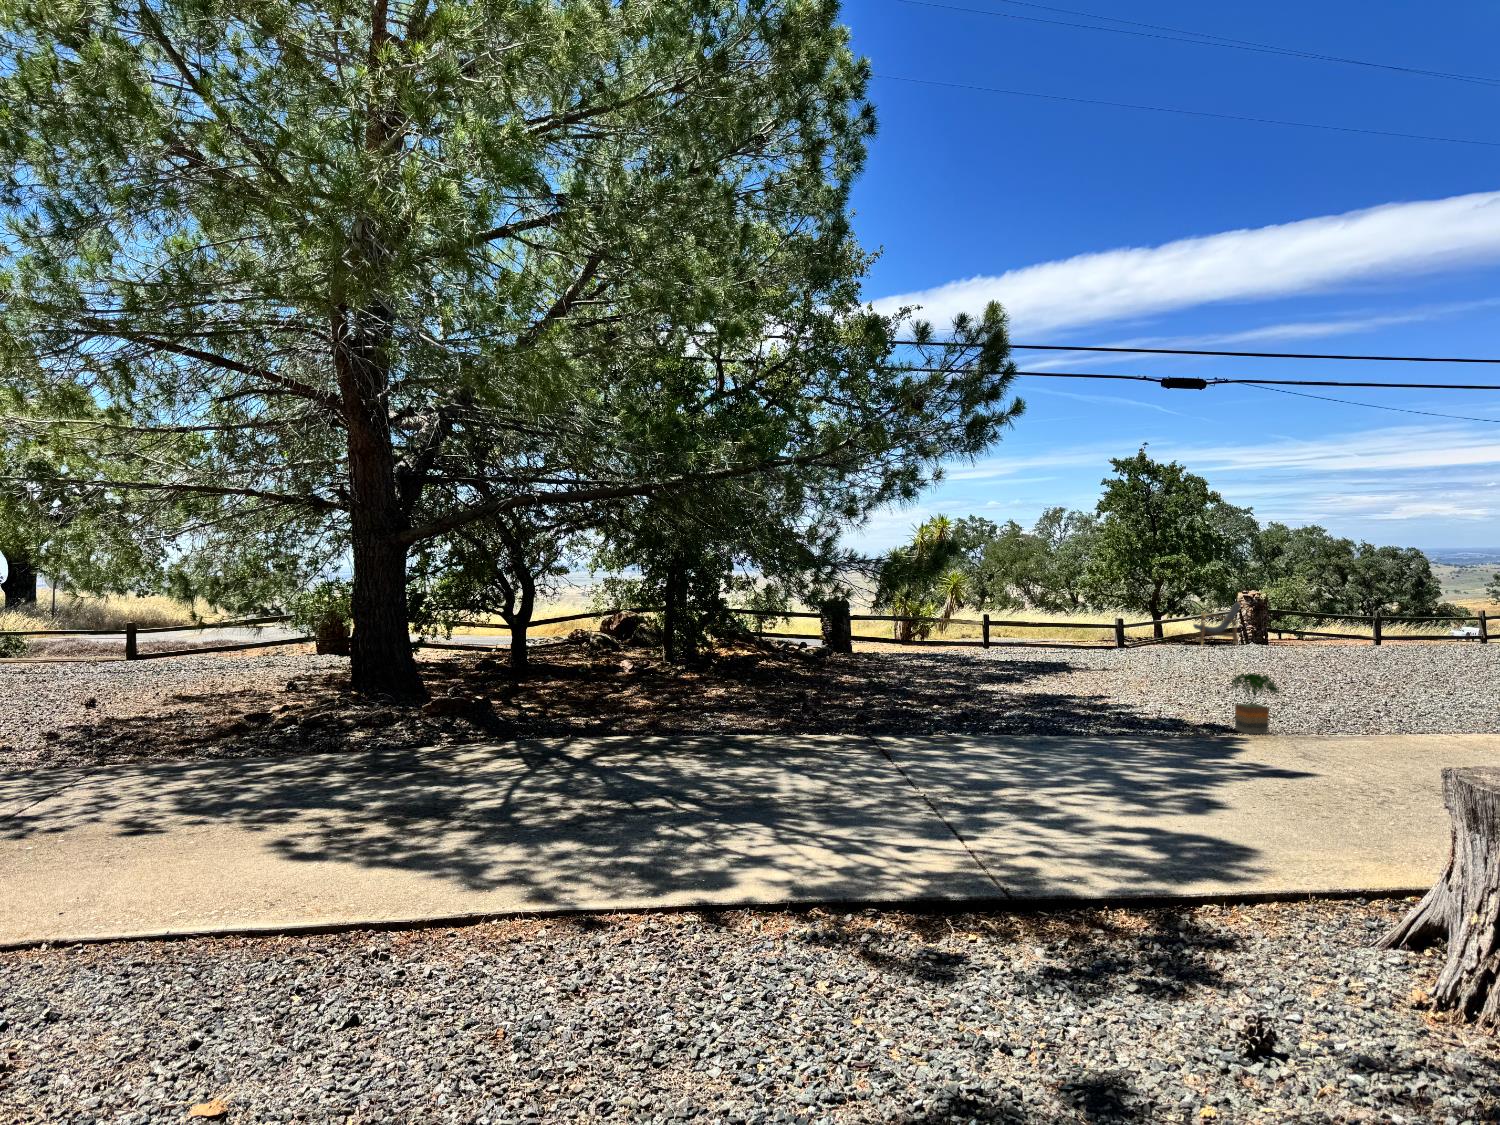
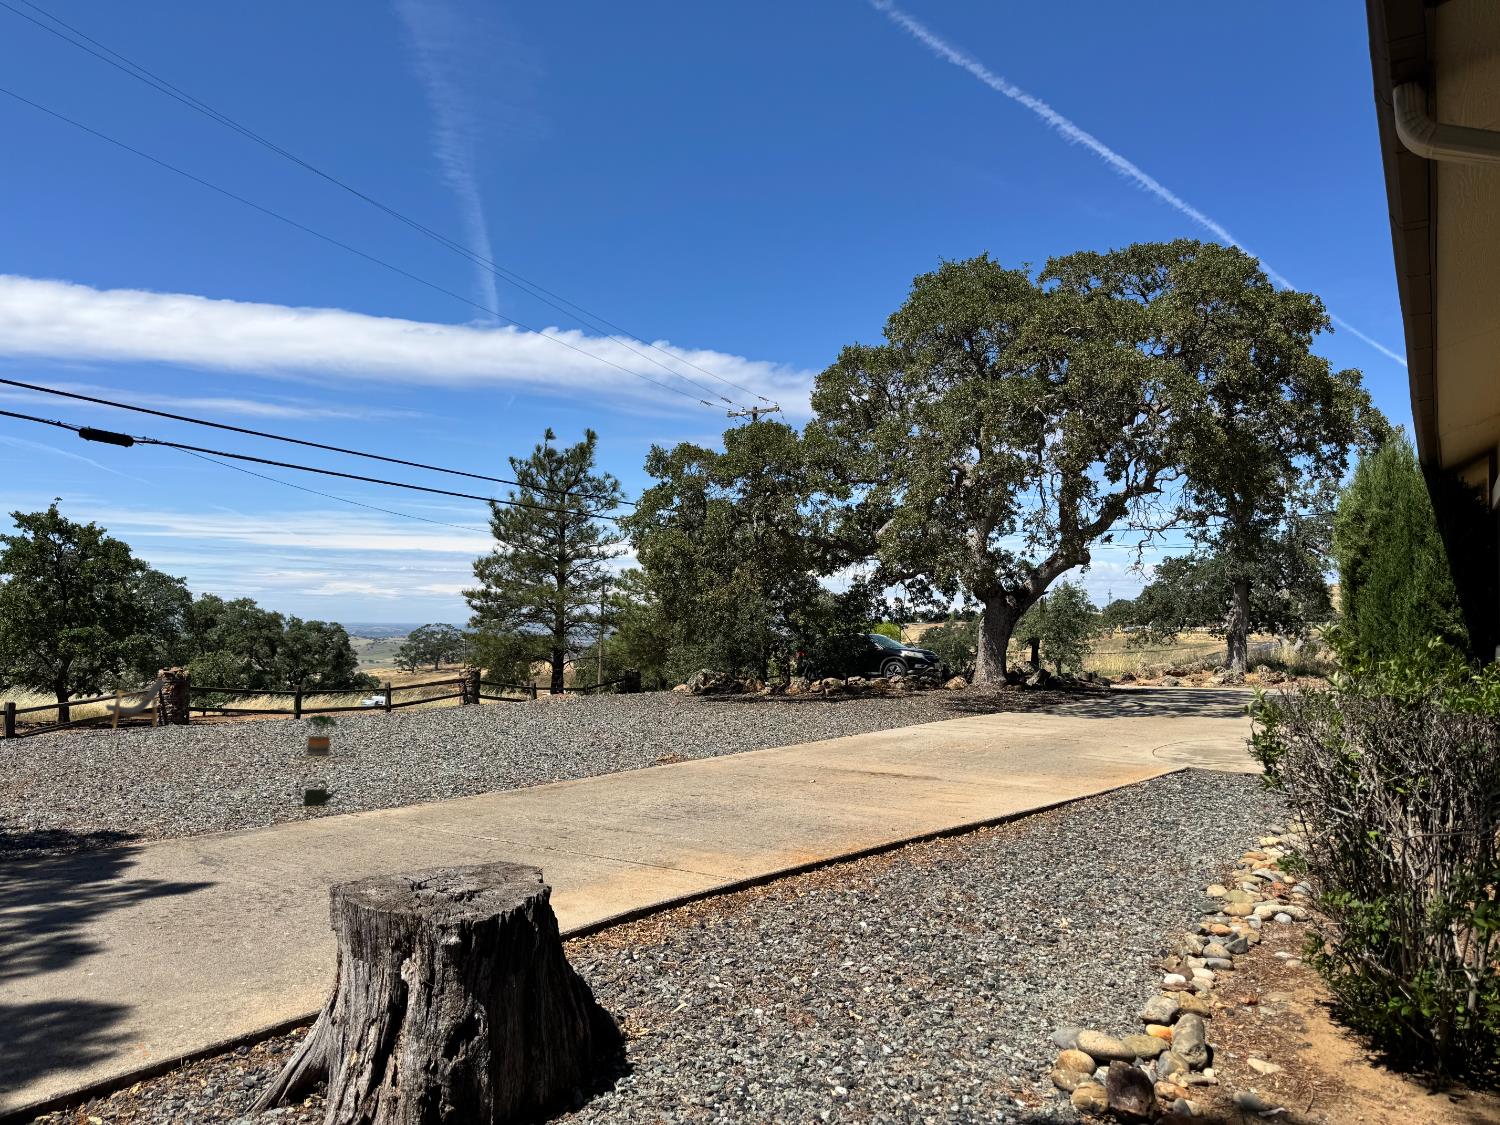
potted tree: present [1232,673,1279,734] -> present [307,715,337,756]
watering can: none [1389,700,1438,726] -> present [299,781,337,805]

